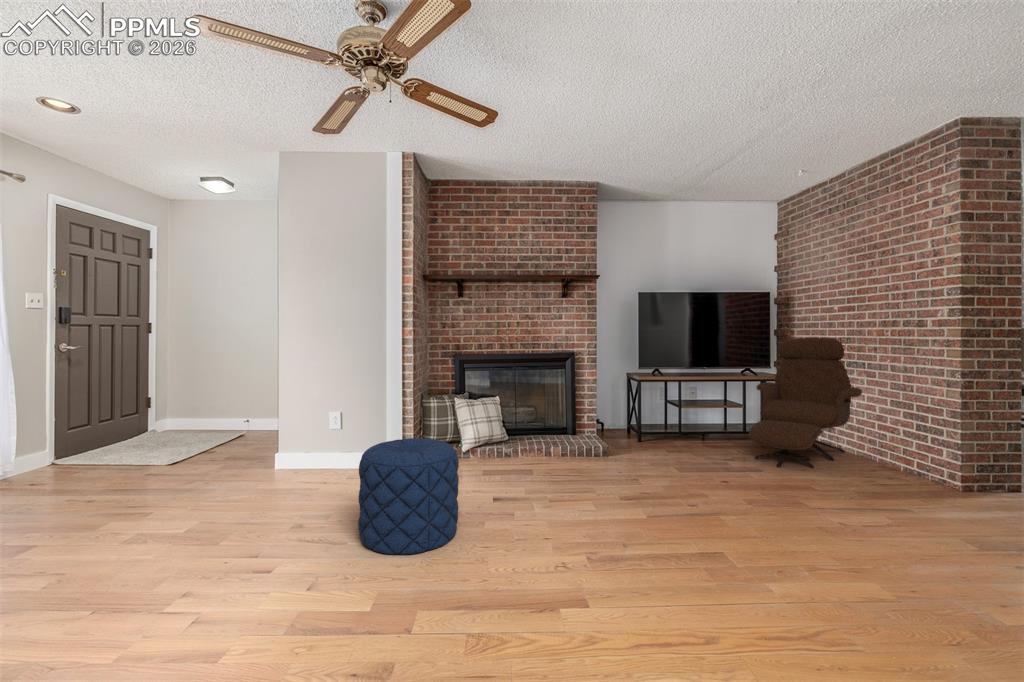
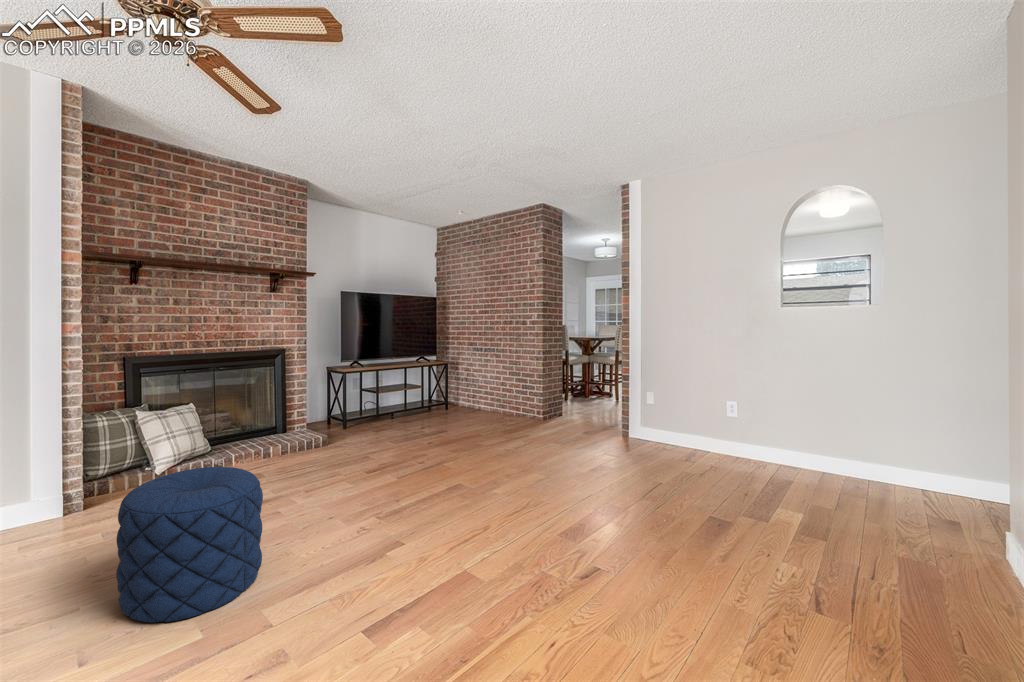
lounge chair: present [749,338,862,468] -> none [432,333,498,430]

